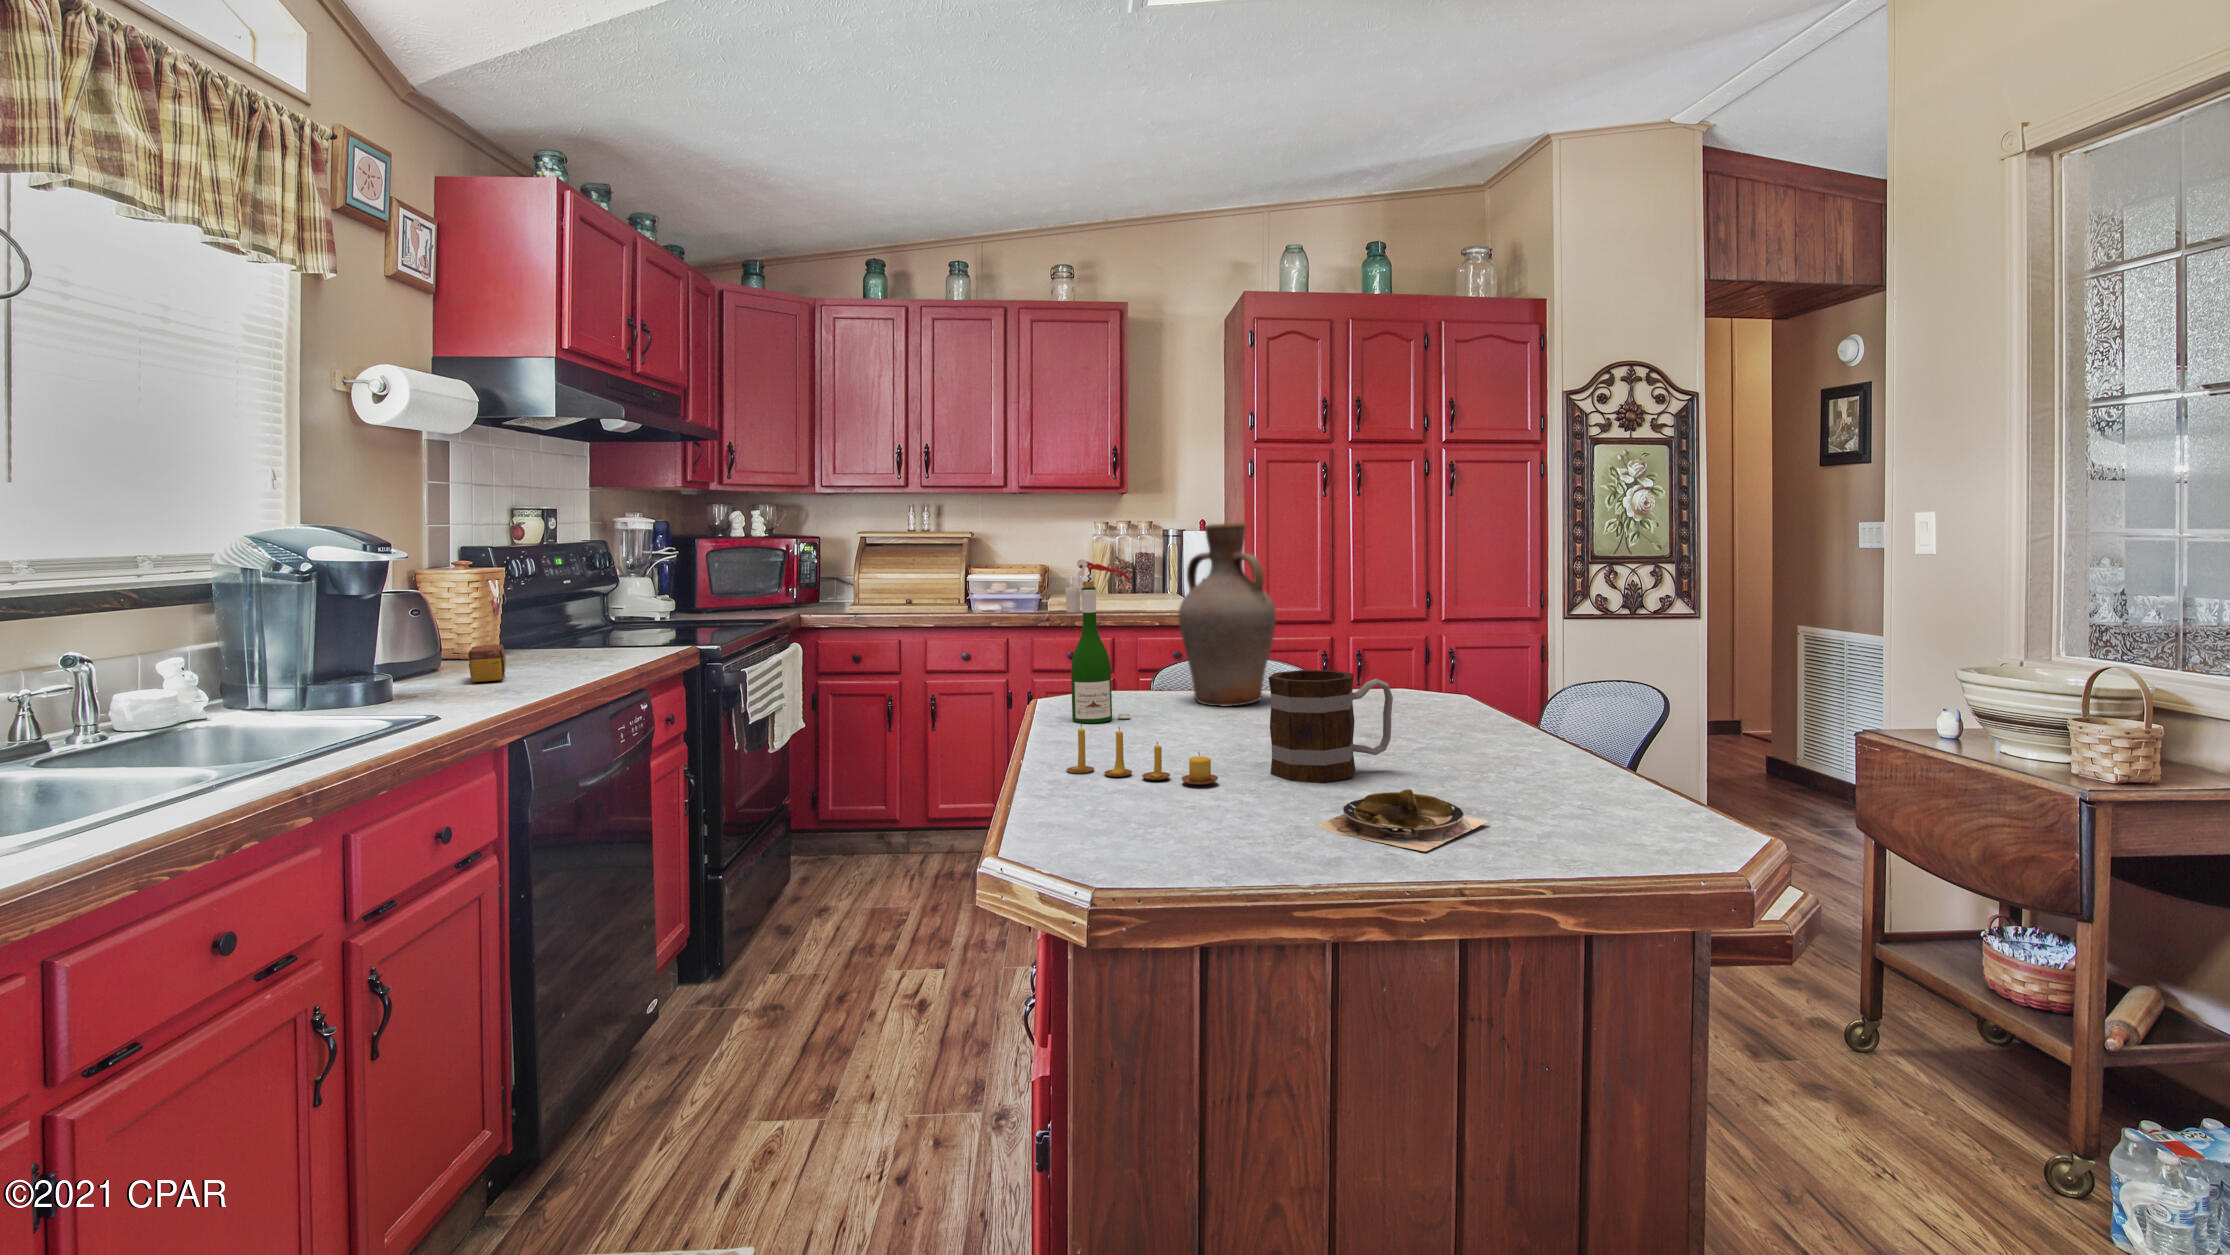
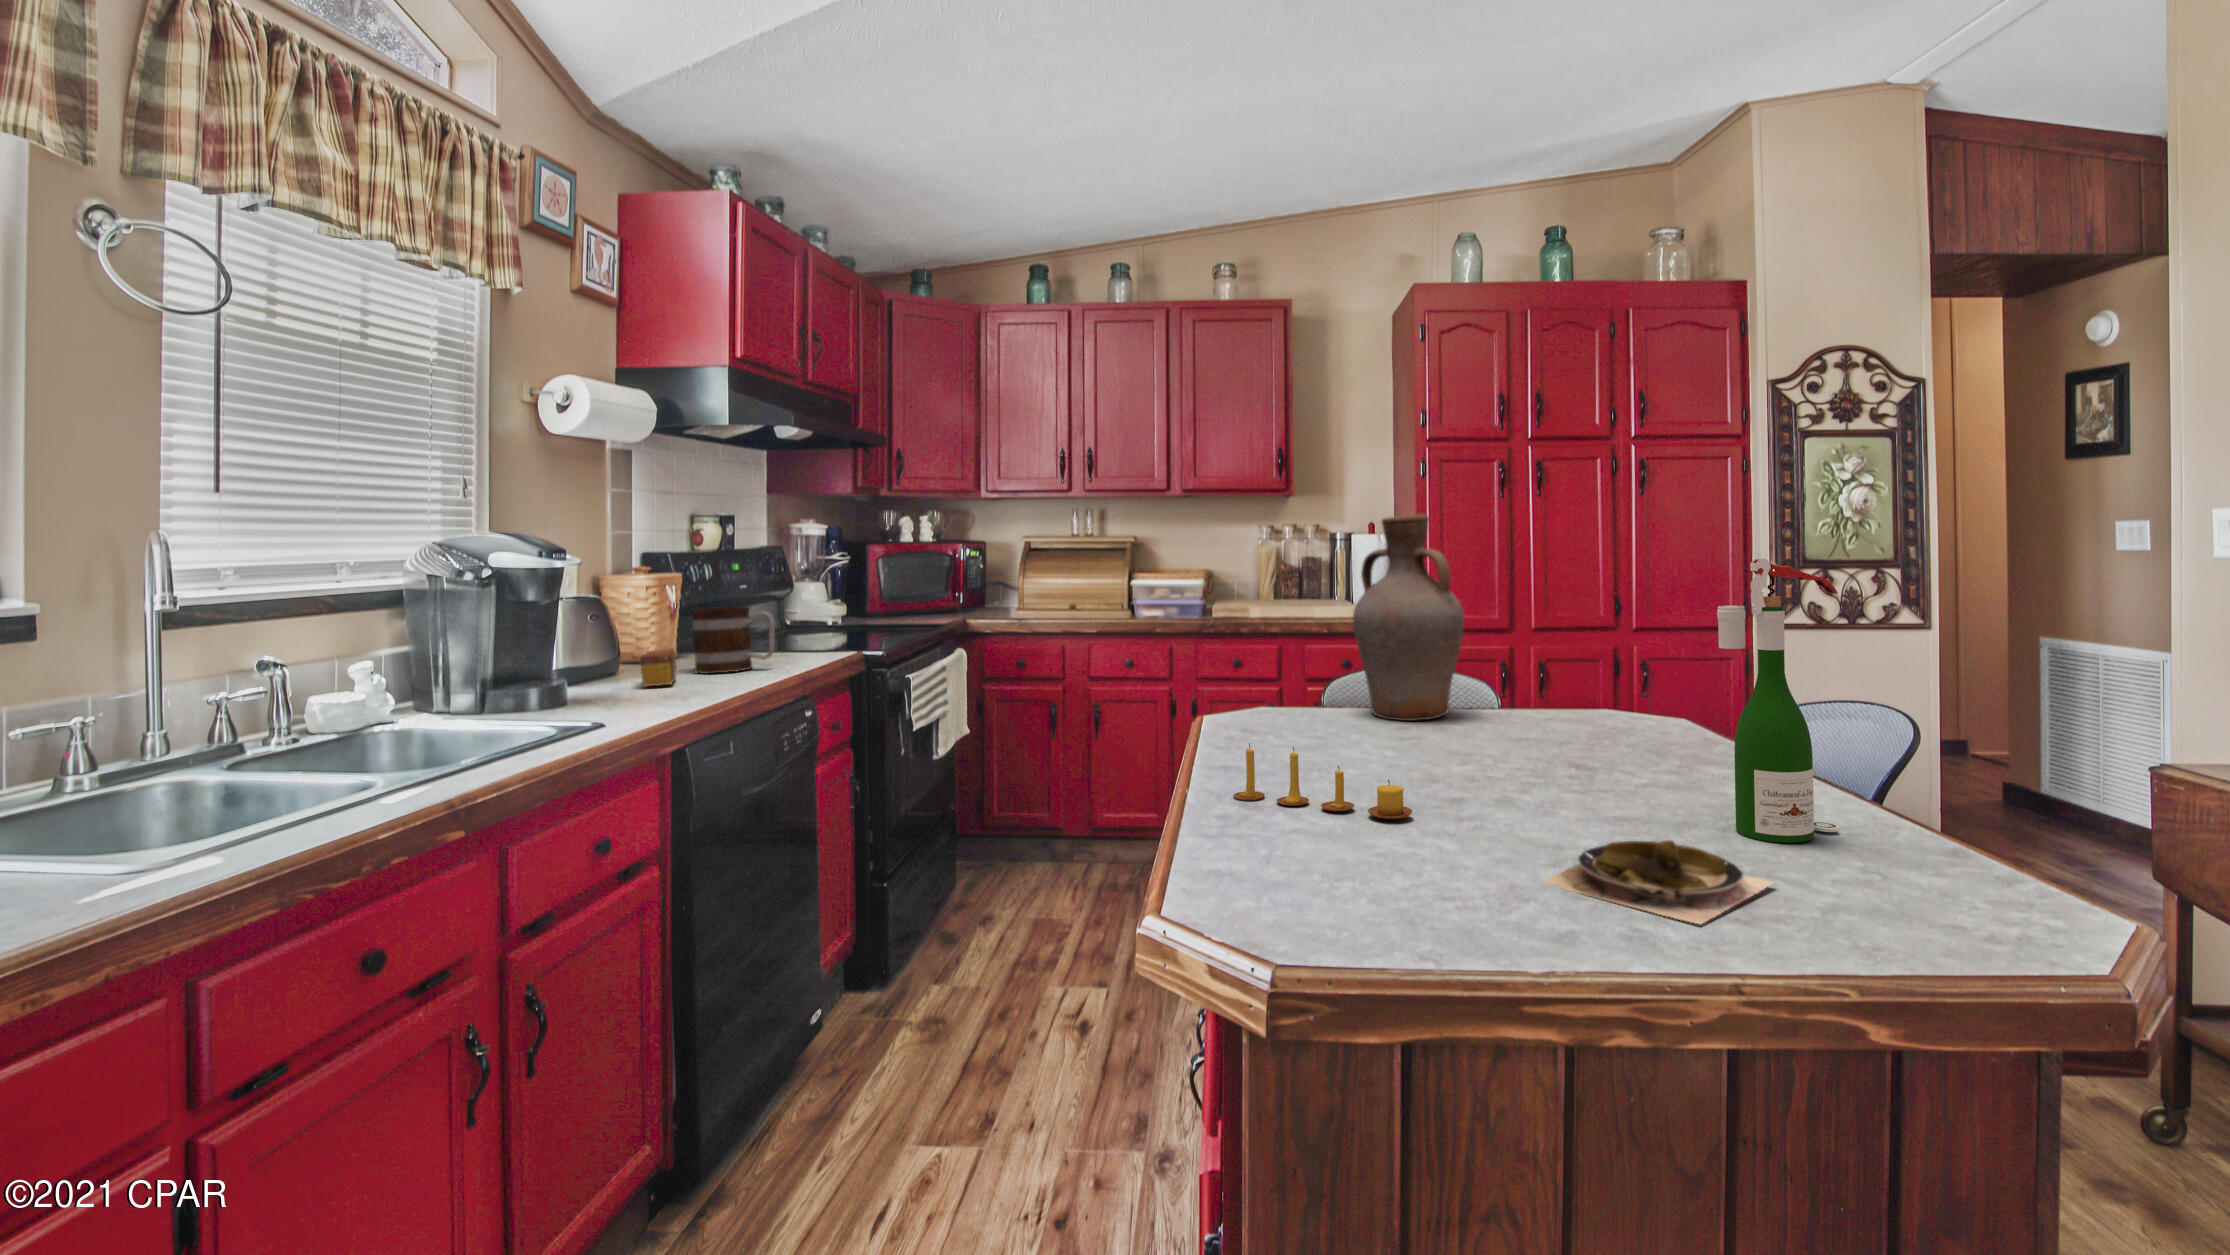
wine bottle: present [1065,559,1131,723] -> present [1717,559,1838,843]
mug: present [1269,670,1393,782] -> present [692,607,775,674]

